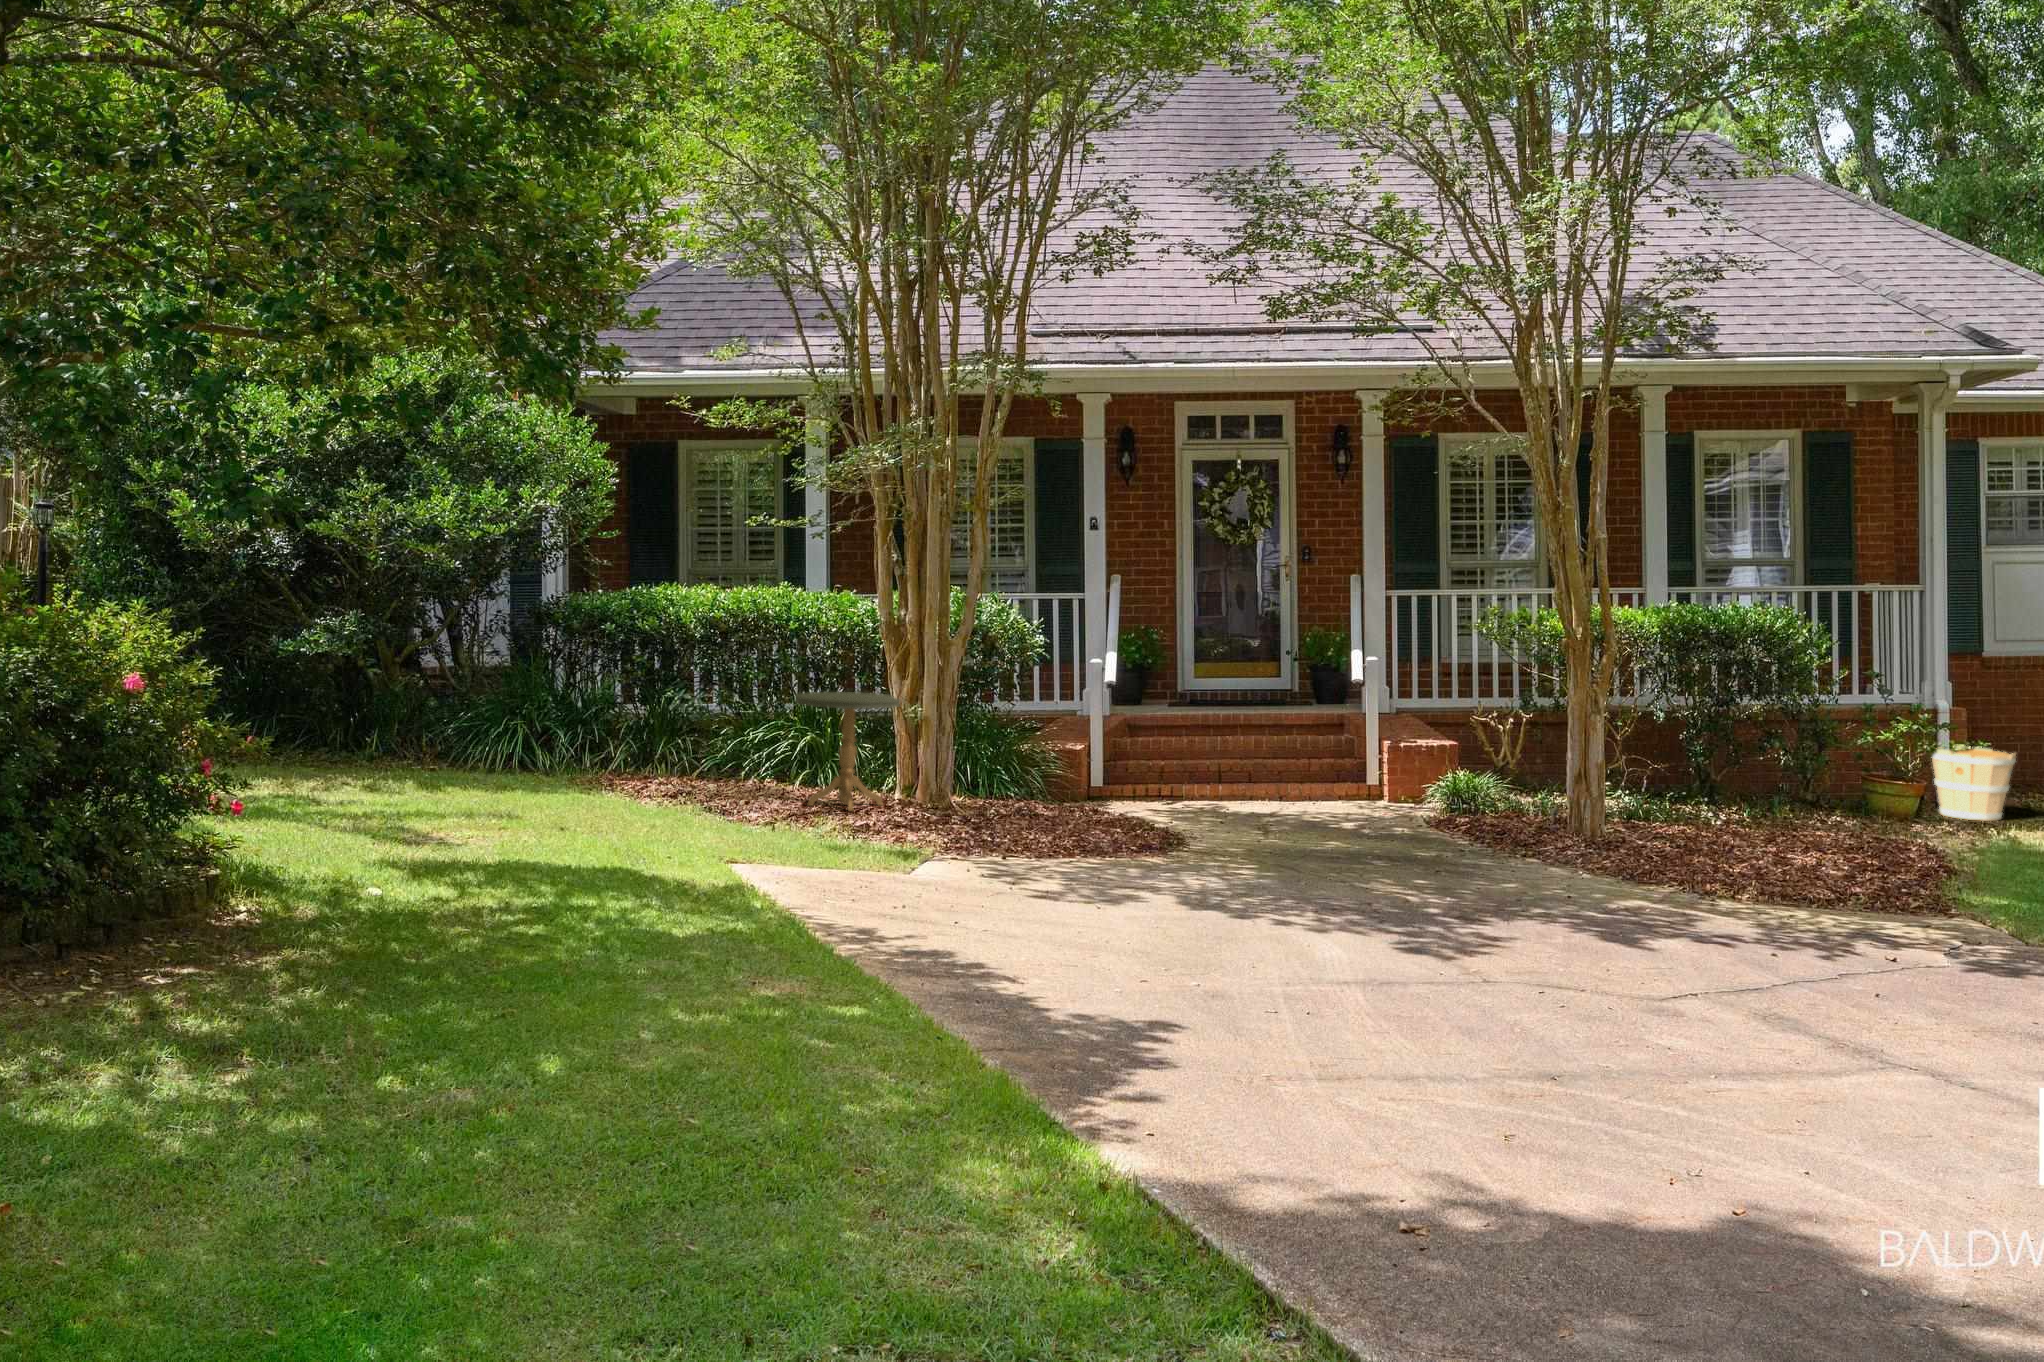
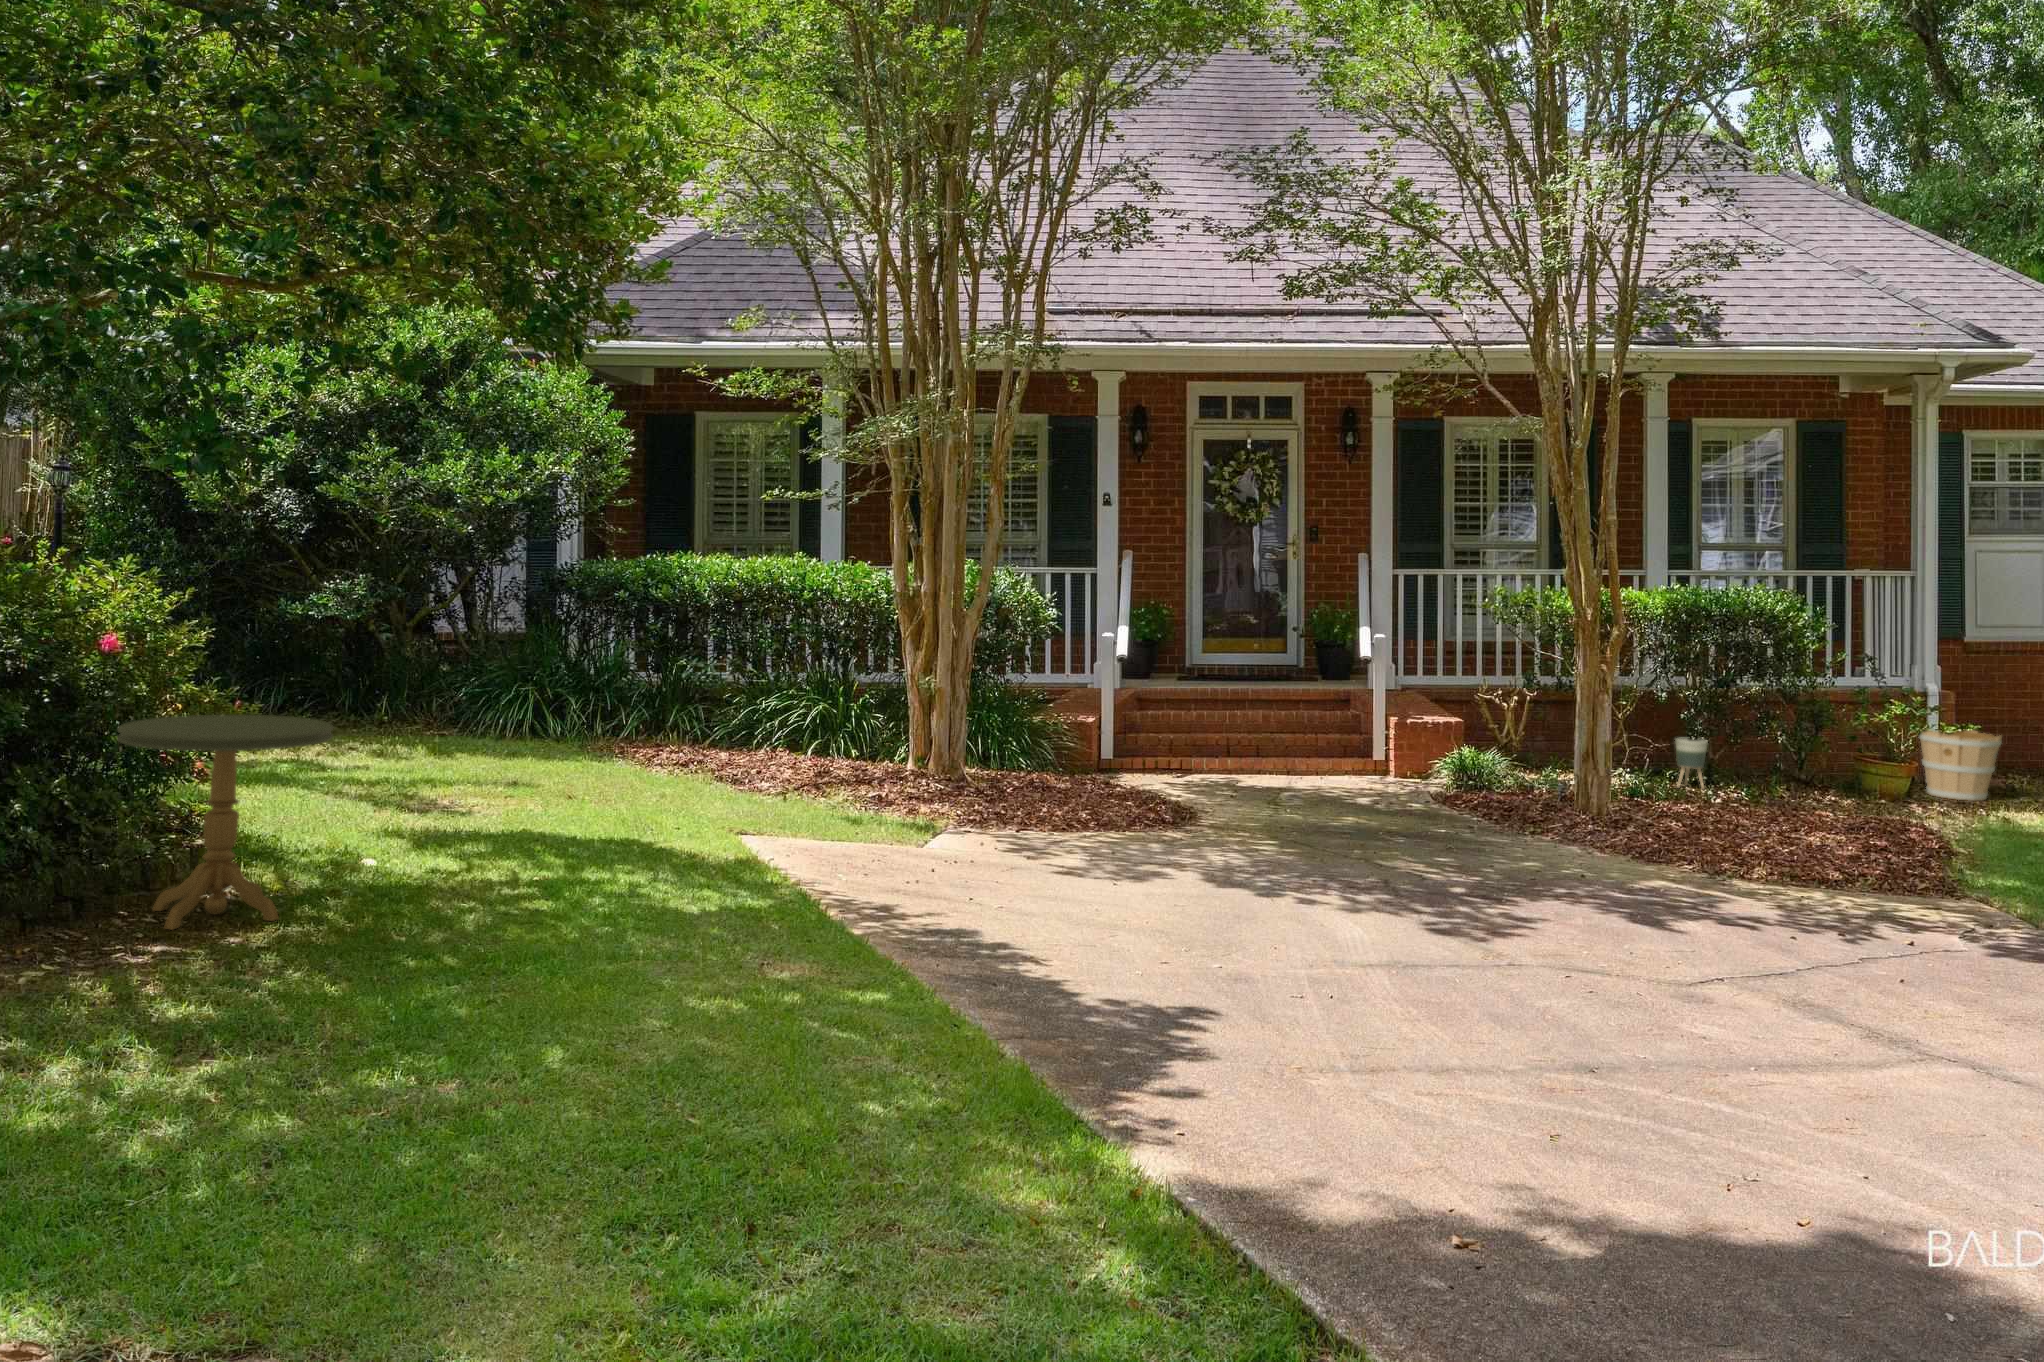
side table: present [795,692,900,811] -> present [117,715,333,930]
planter: none [1676,759,1710,812] -> present [1675,737,1708,788]

